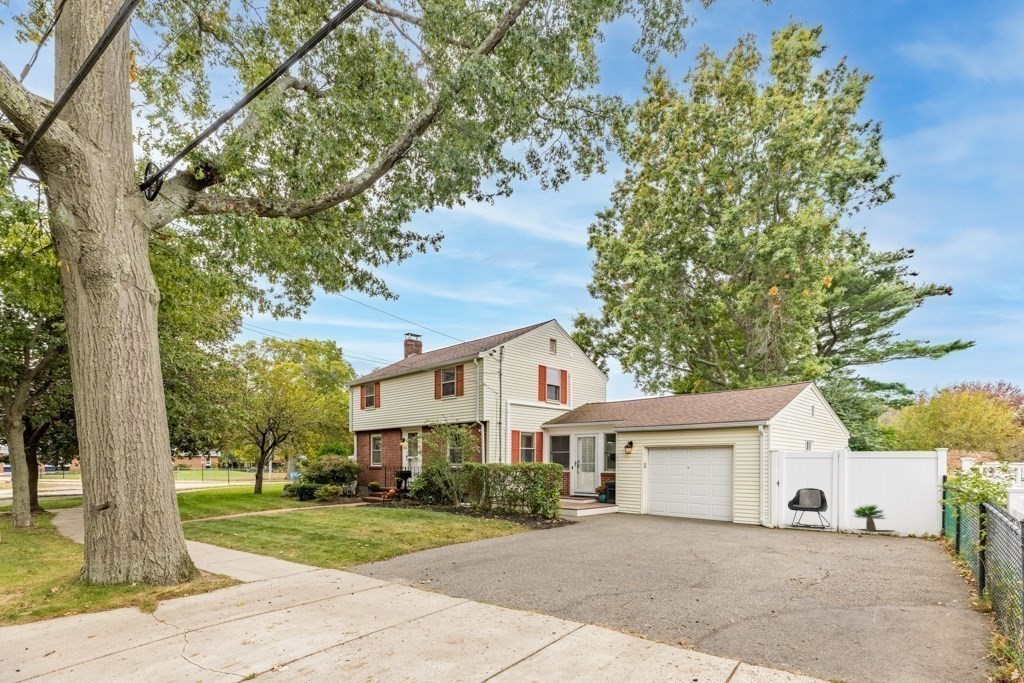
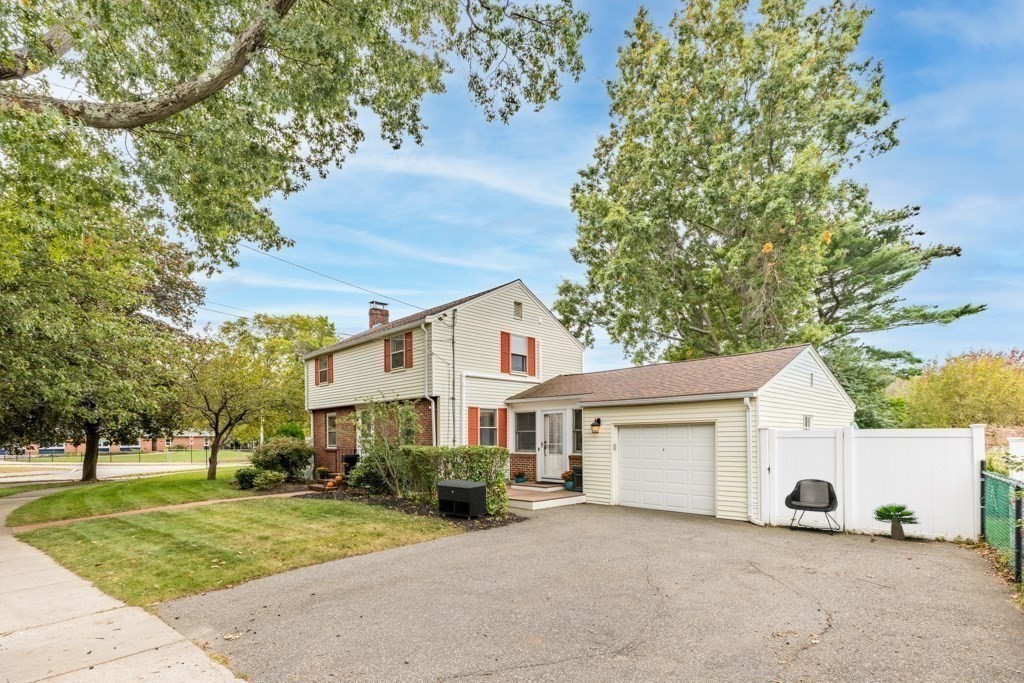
storage bench: none [507,491,548,522] -> present [437,480,486,520]

